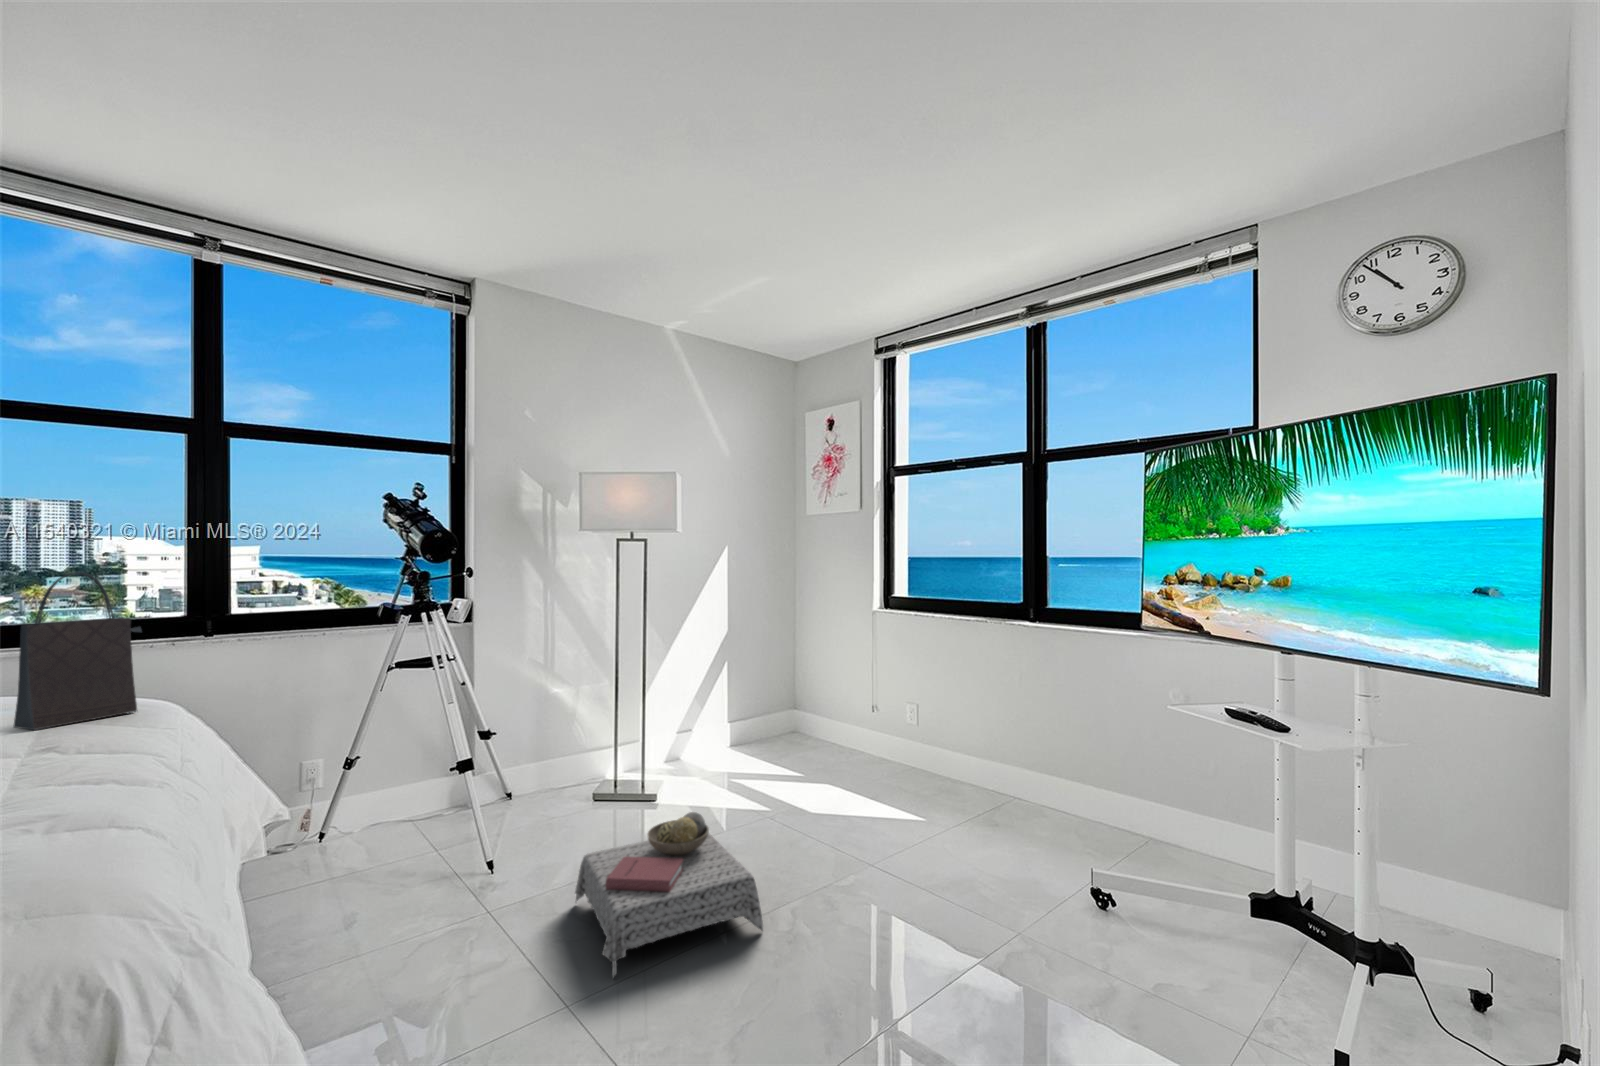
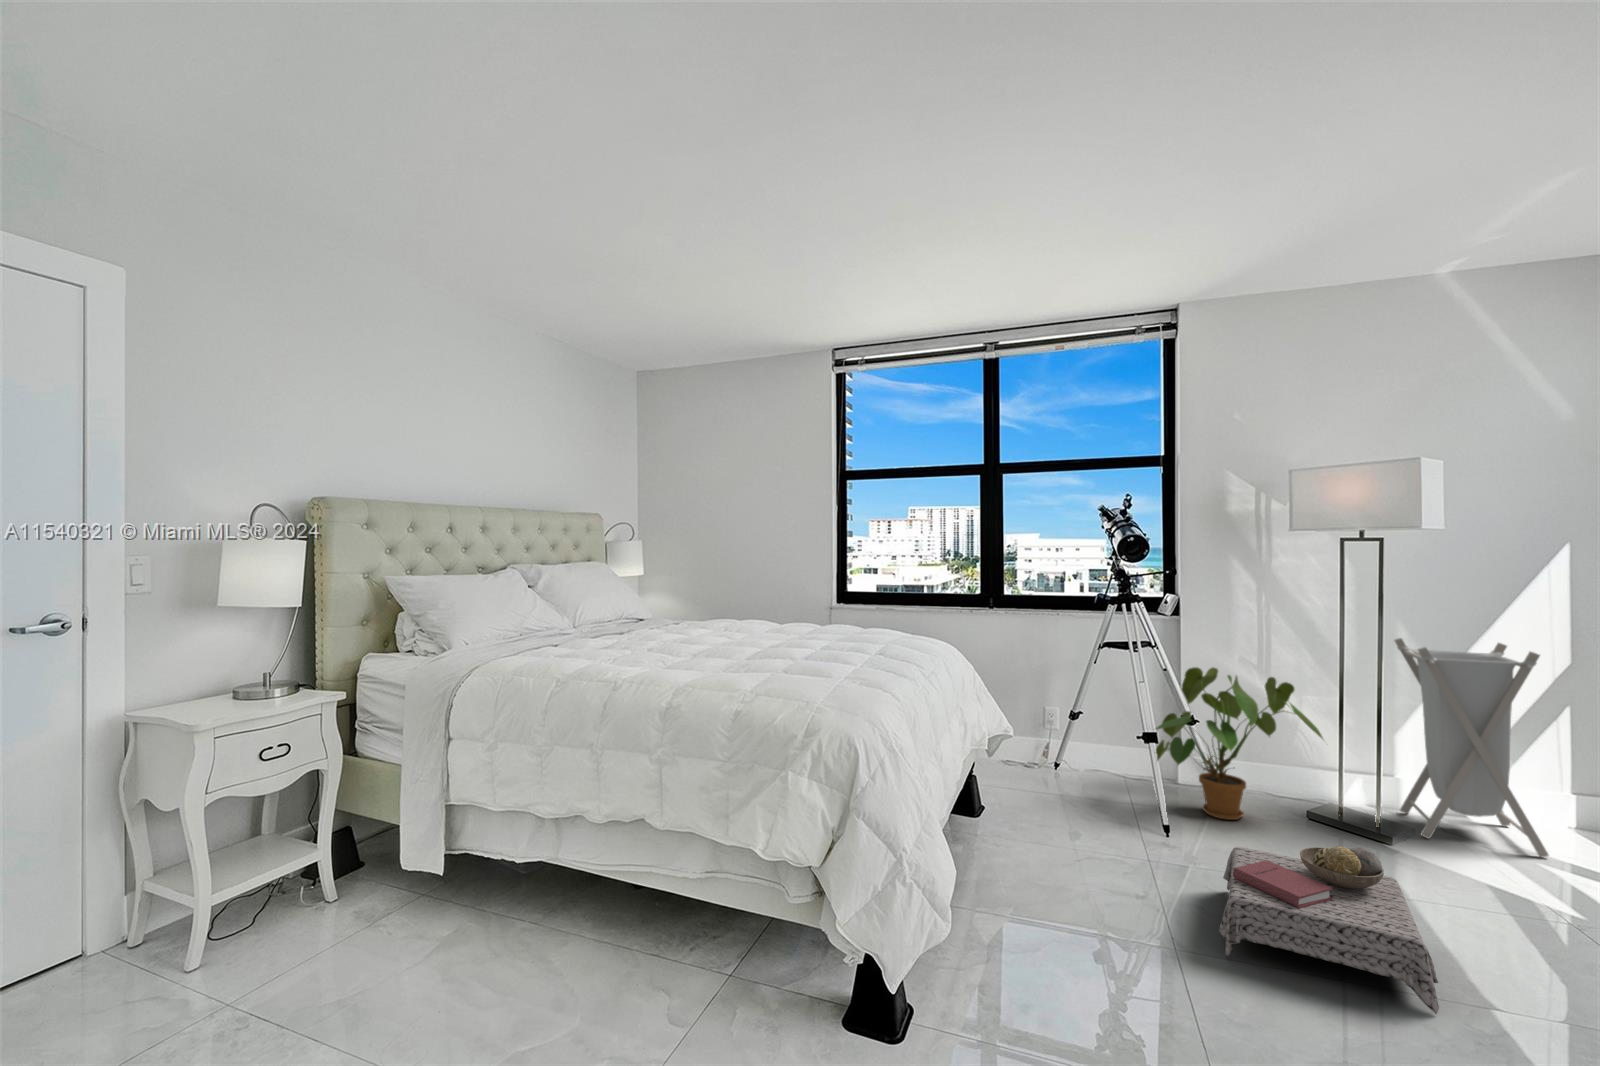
handbag: present [14,572,142,730] -> none [880,563,931,645]
laundry hamper: none [646,619,739,785] -> present [1394,638,1549,857]
house plant: none [453,672,616,830] -> present [1156,667,1323,820]

